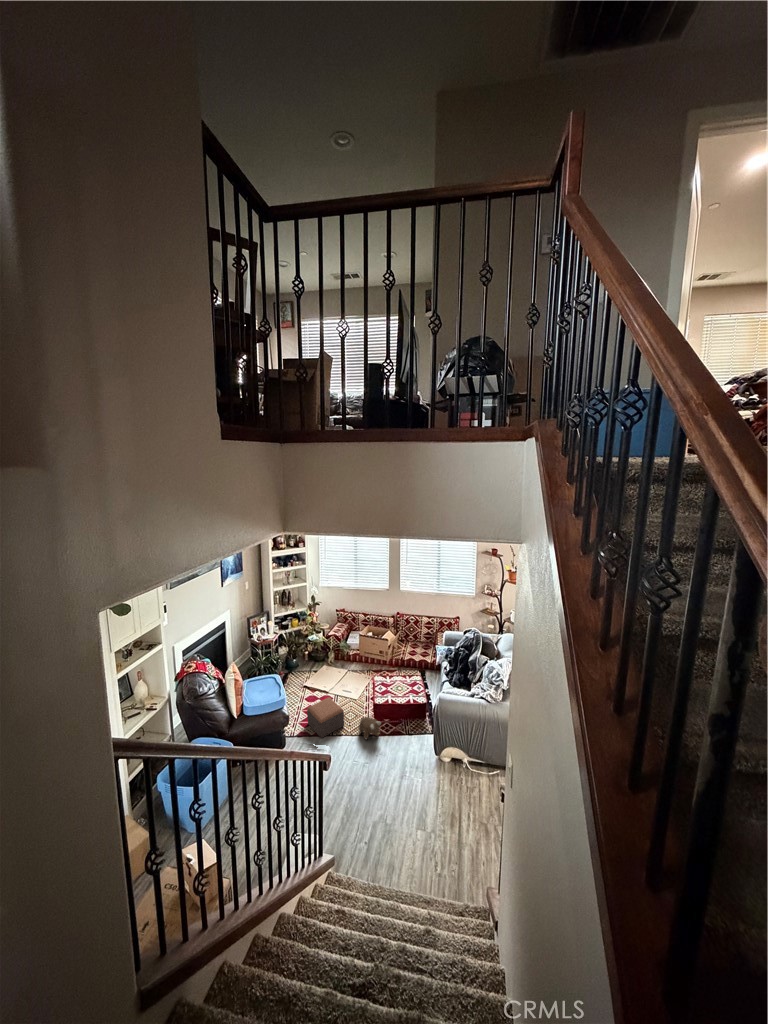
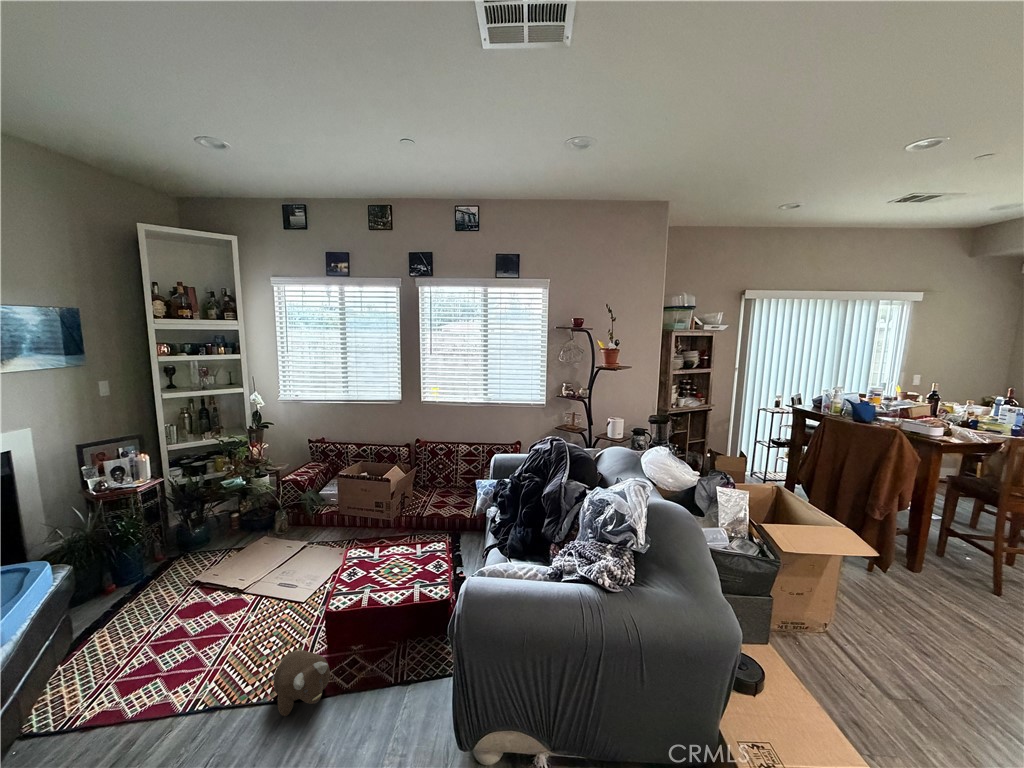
footstool: present [307,697,344,738] -> none [136,607,244,729]

